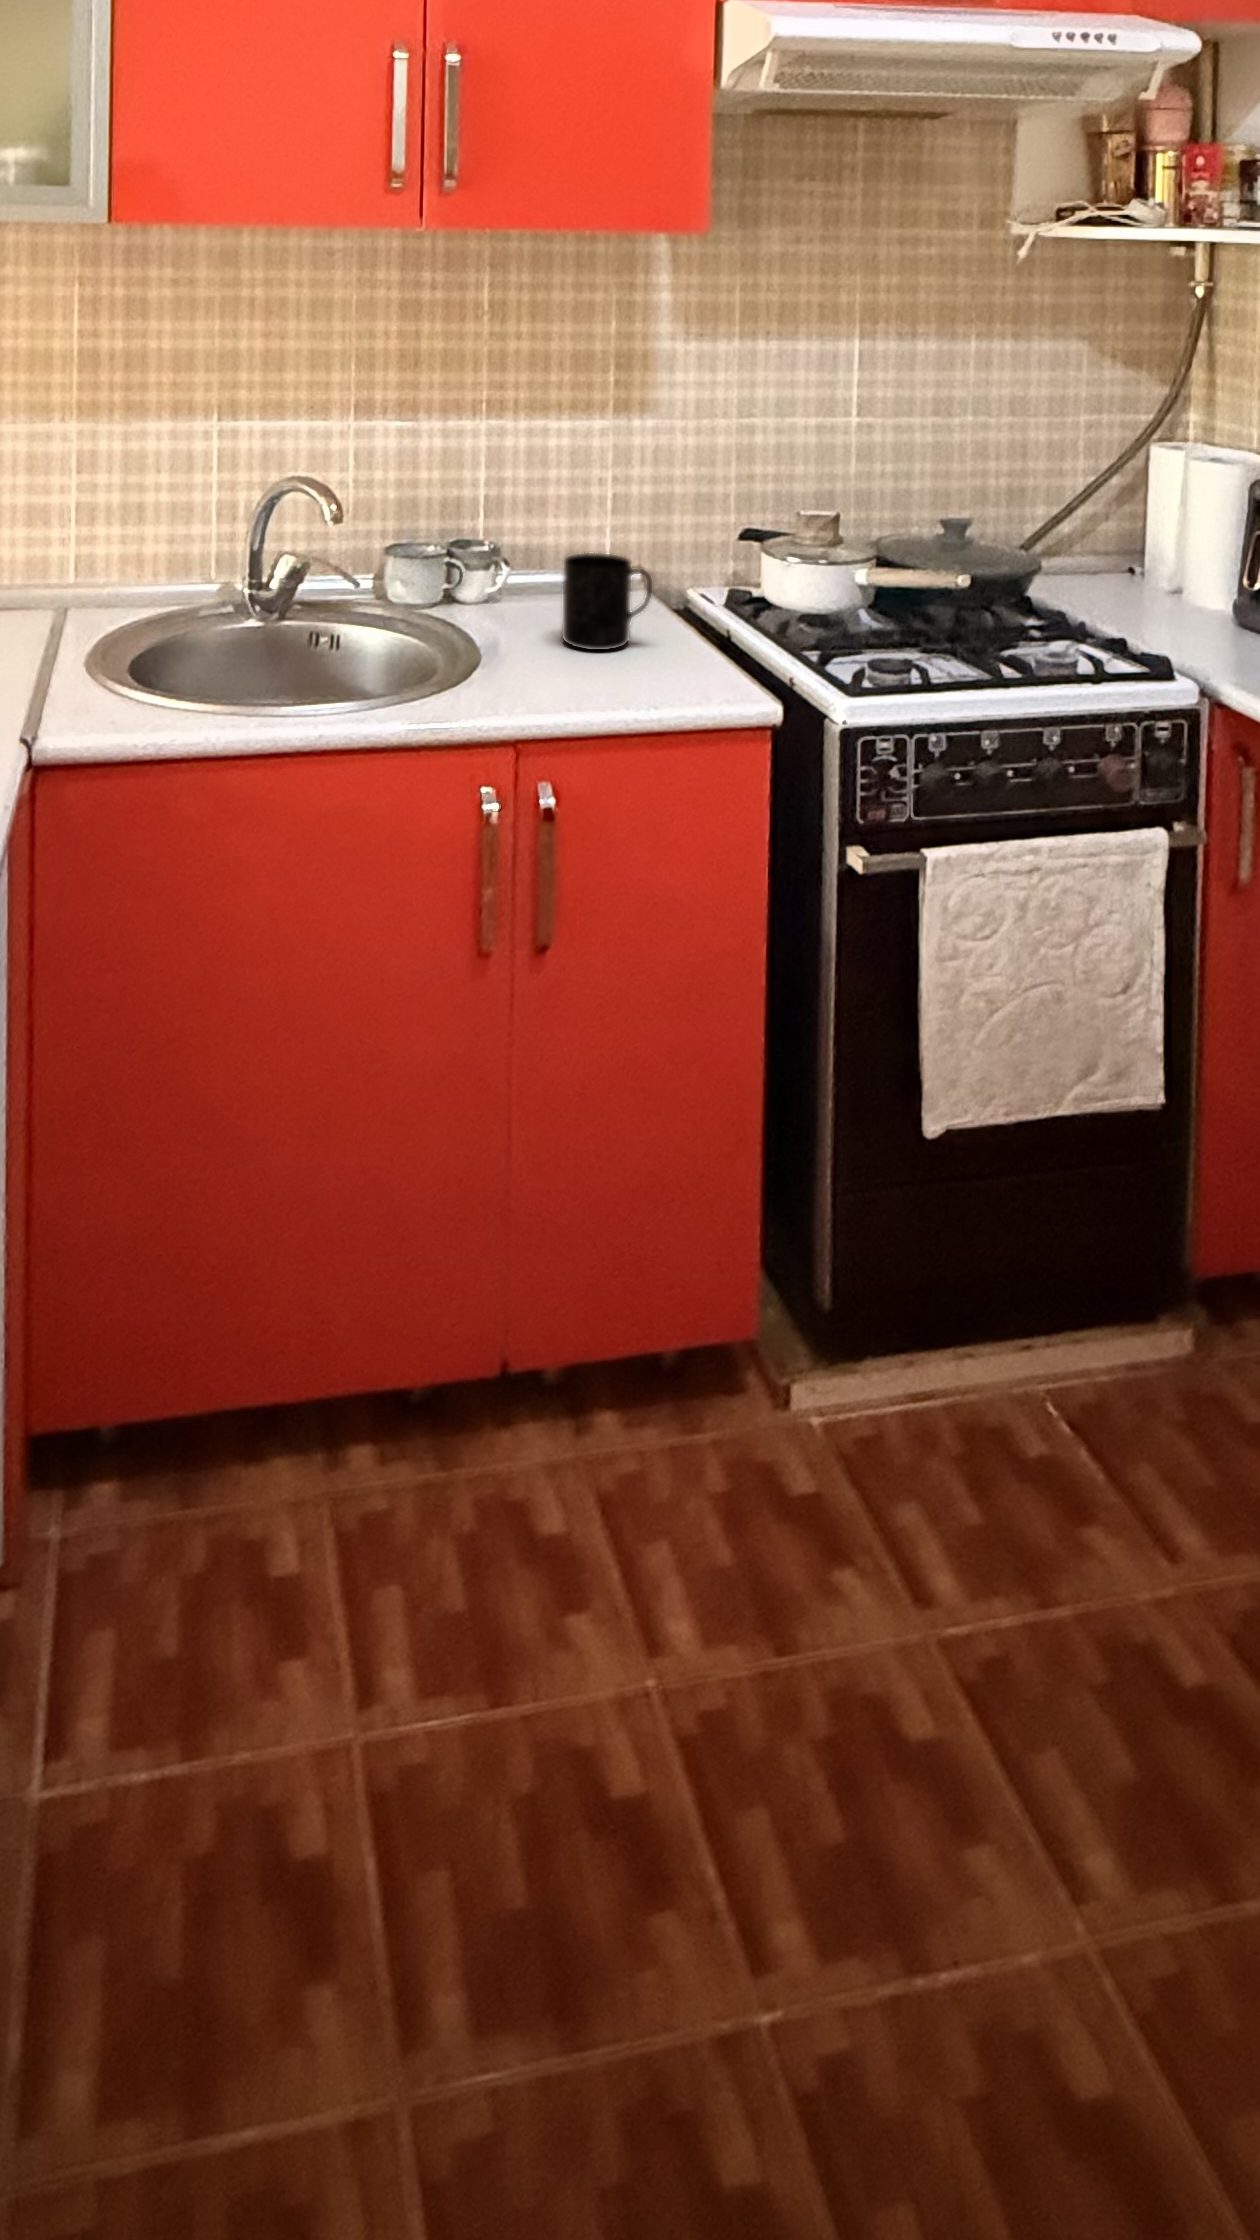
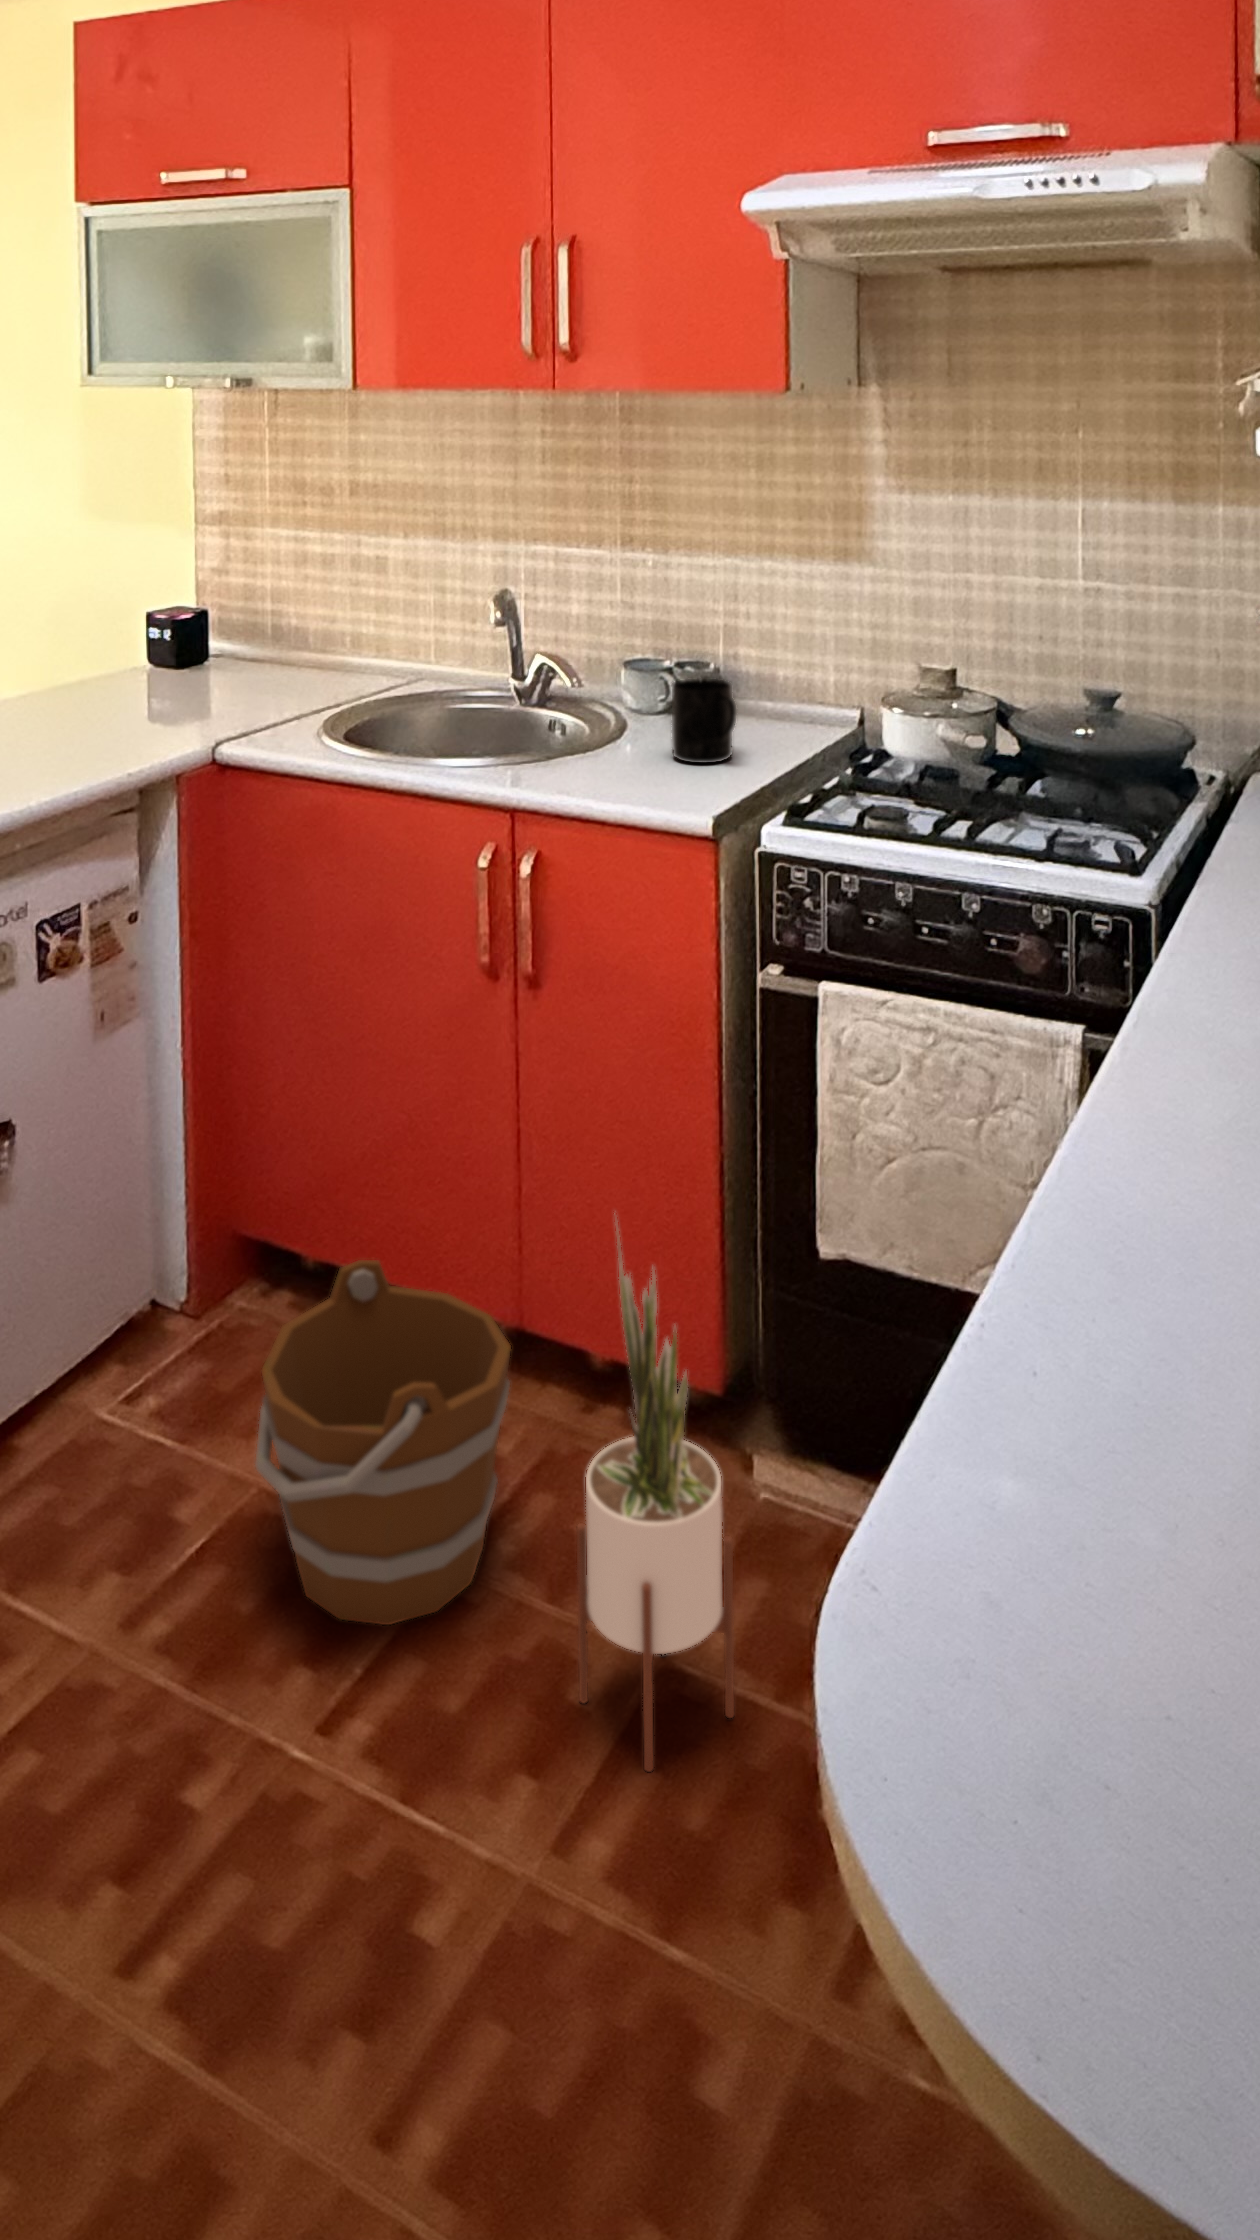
potted plant: none [937,1166,1170,1772] -> present [577,1236,734,1772]
bucket: none [463,1361,814,1848] -> present [256,1260,511,1625]

